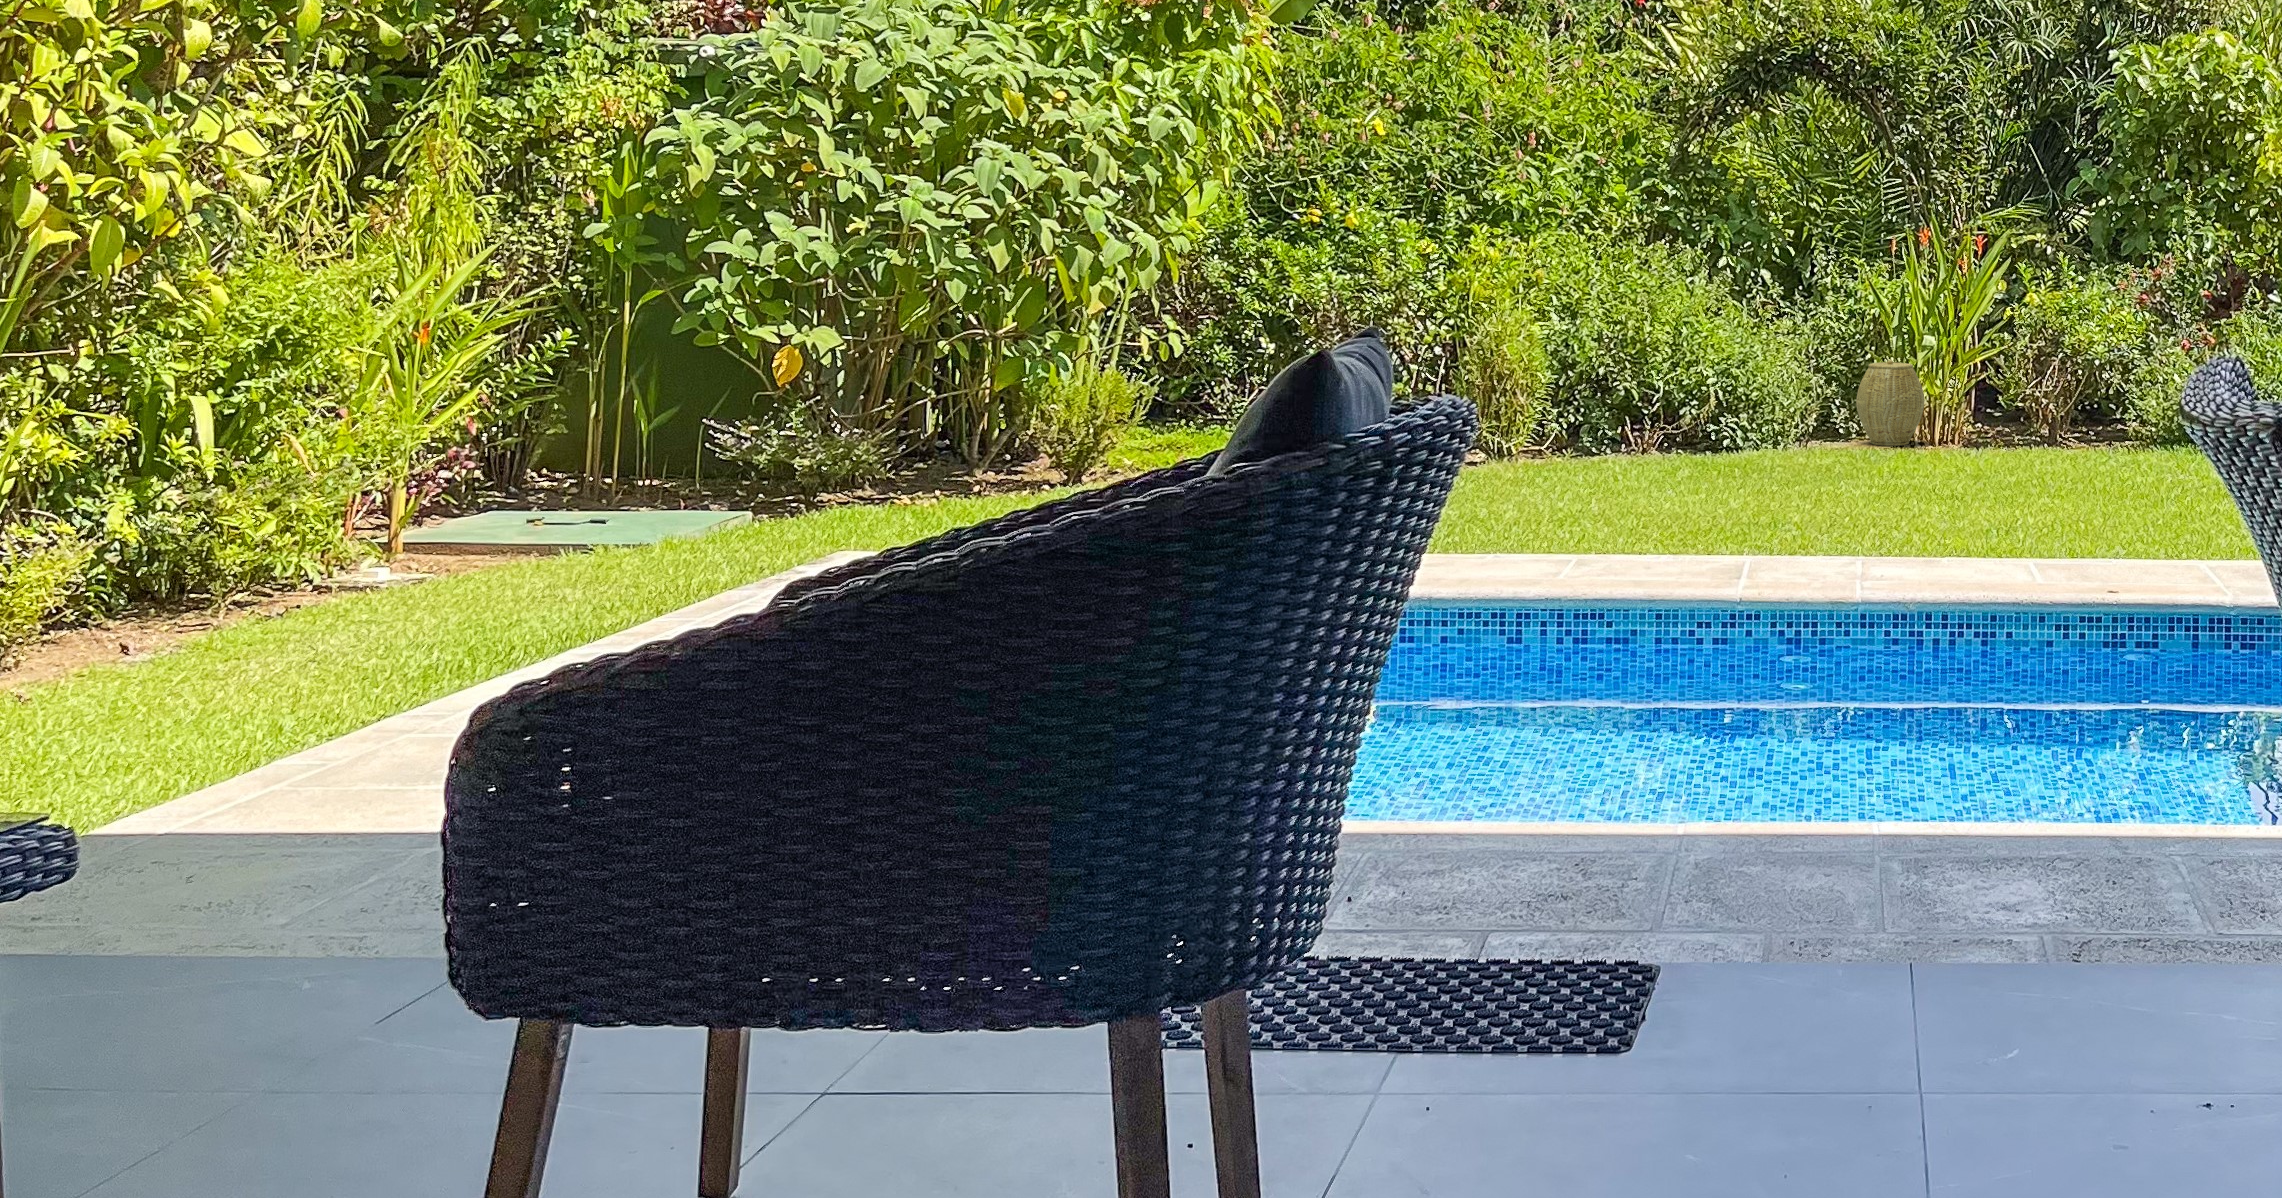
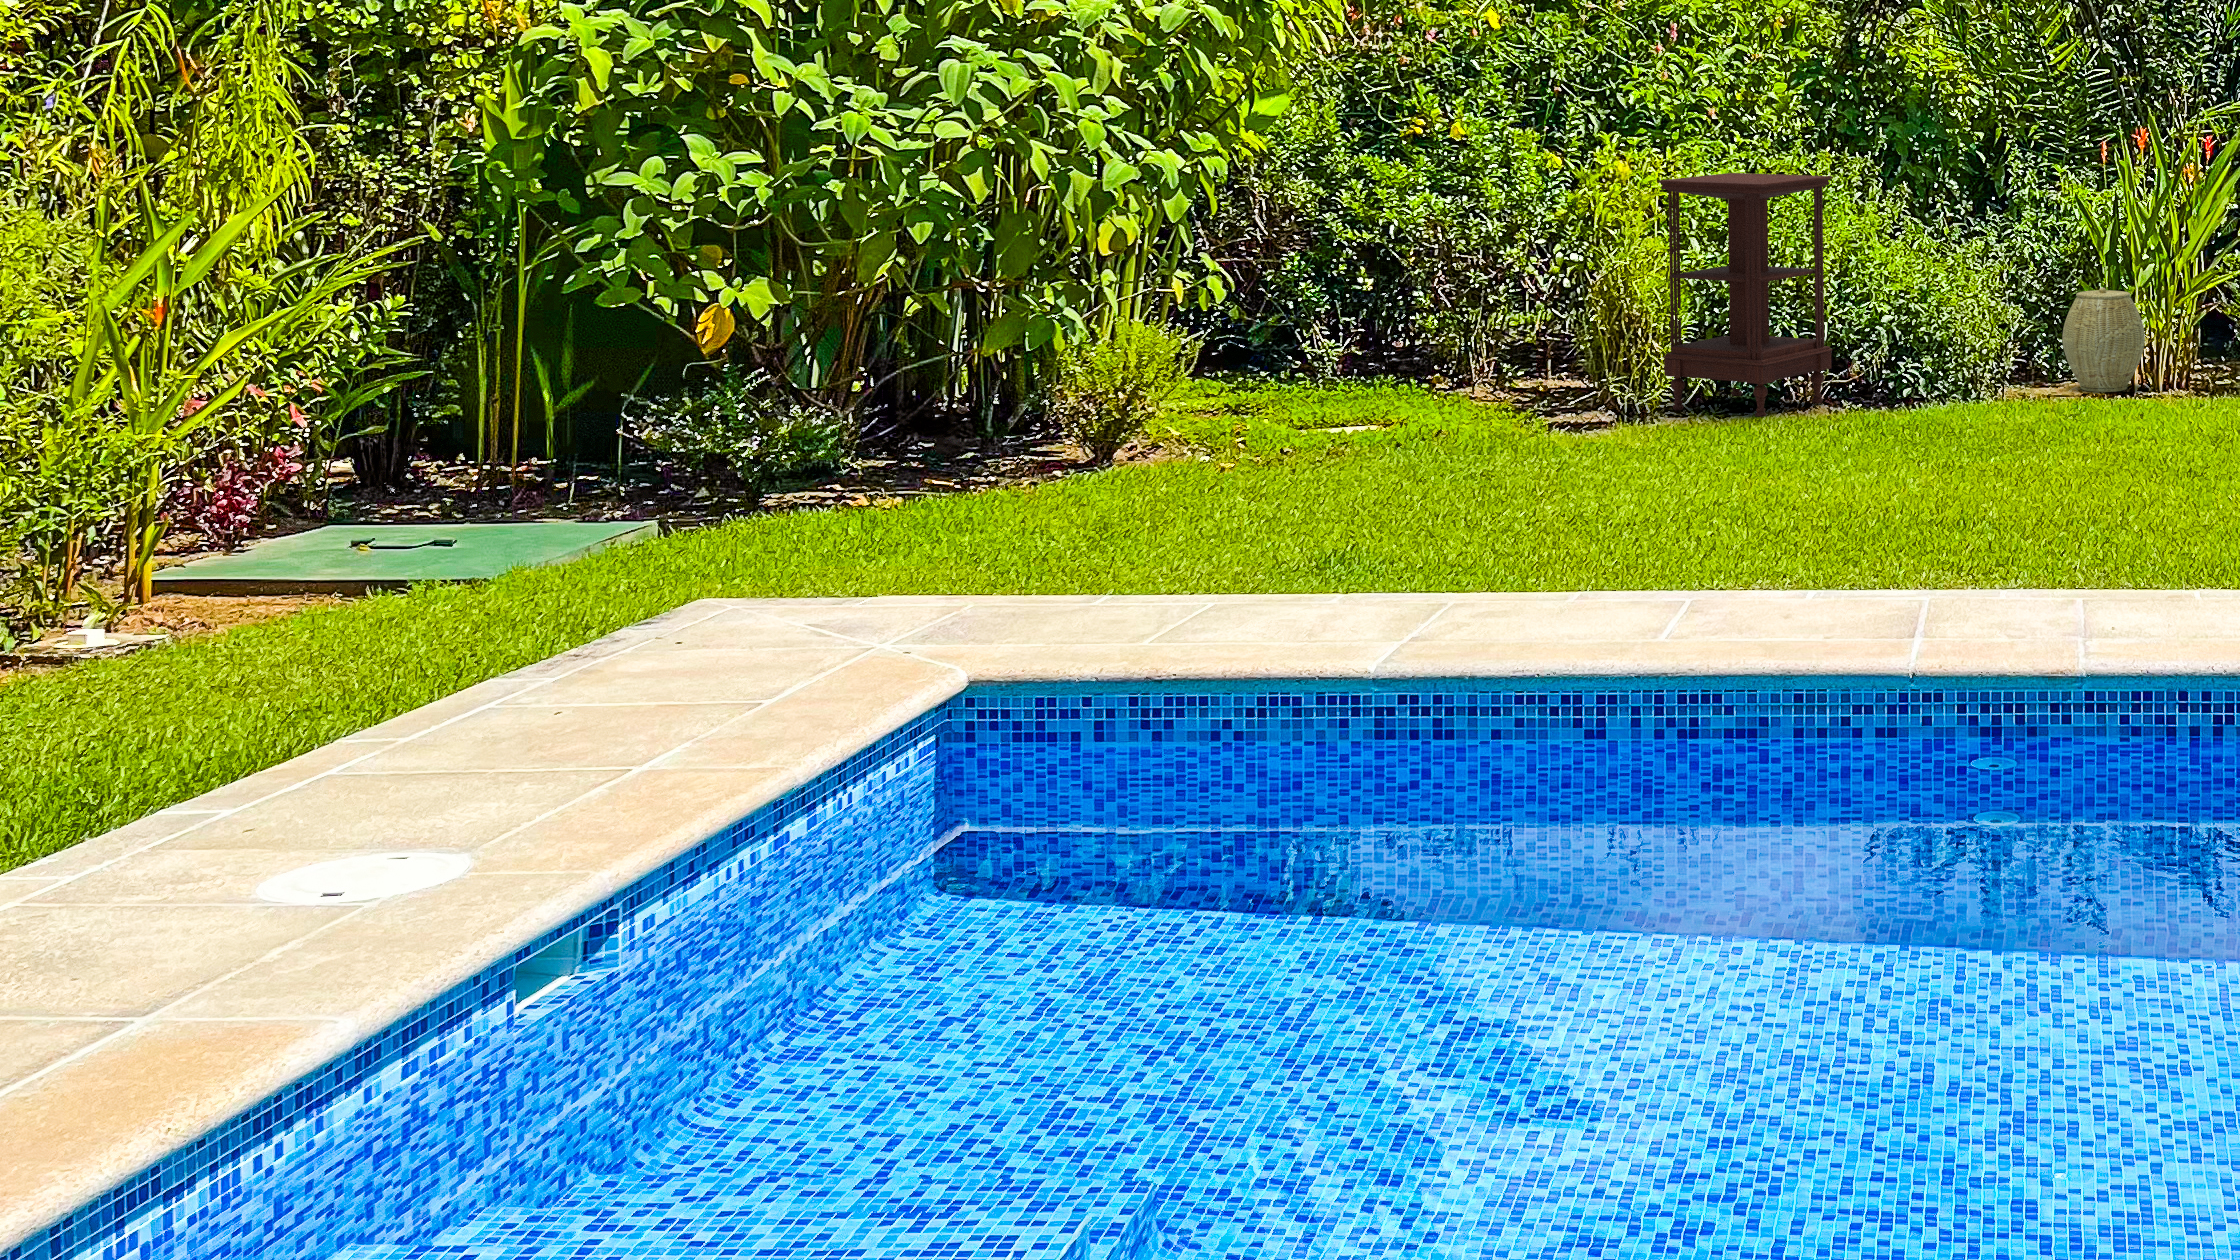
side table: none [1526,260,1669,460] -> present [1658,173,1832,417]

